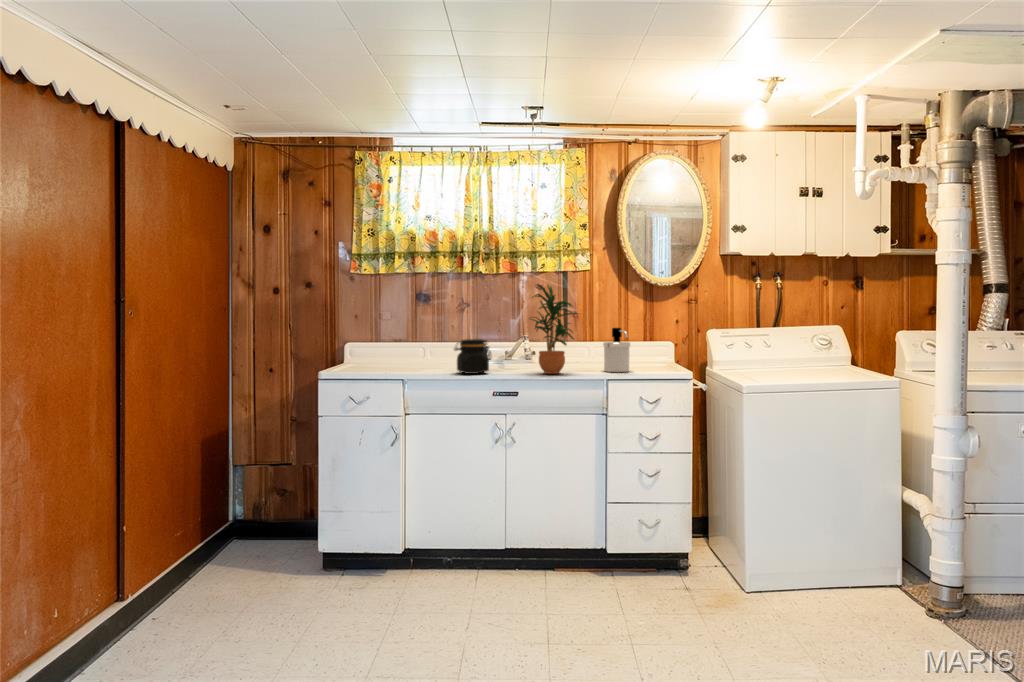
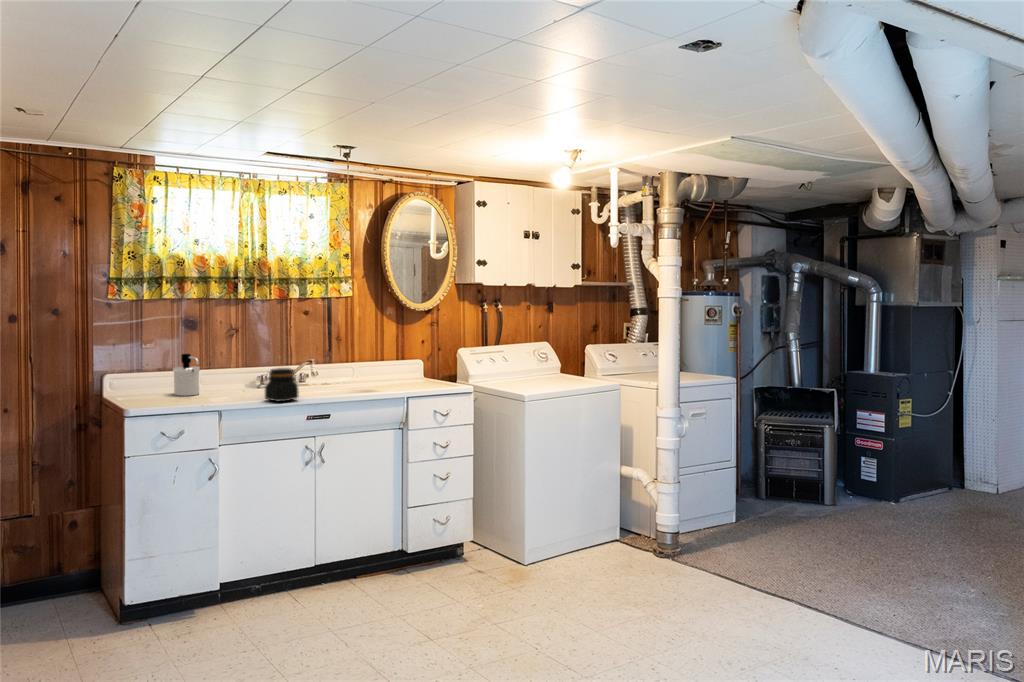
potted plant: present [529,284,577,374] -> none [331,316,377,397]
soap dispenser: present [603,328,630,372] -> present [173,354,200,396]

